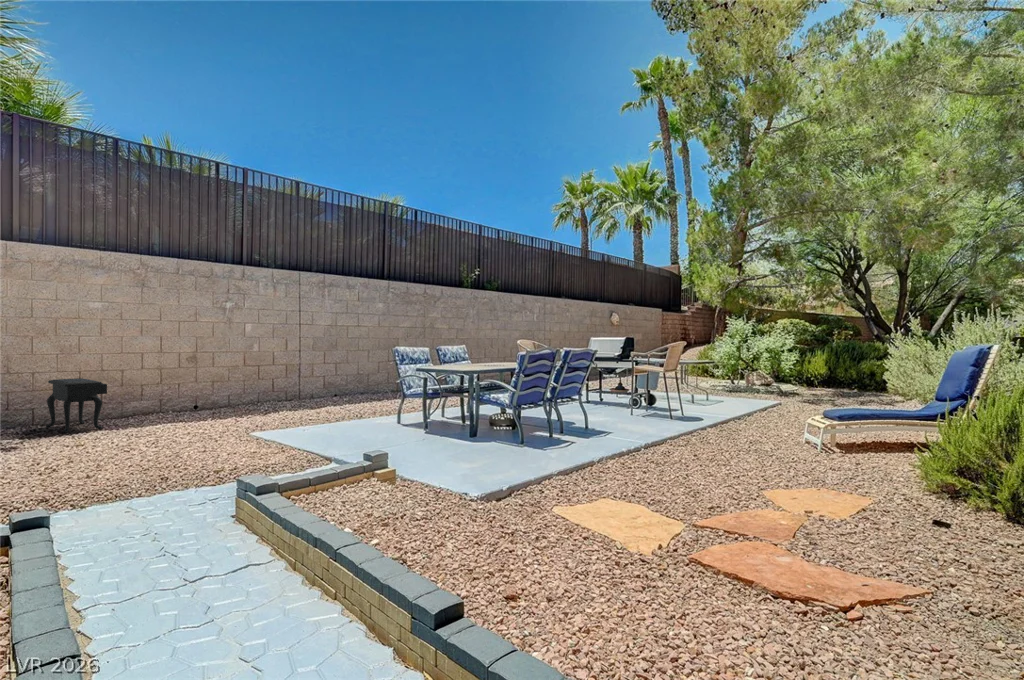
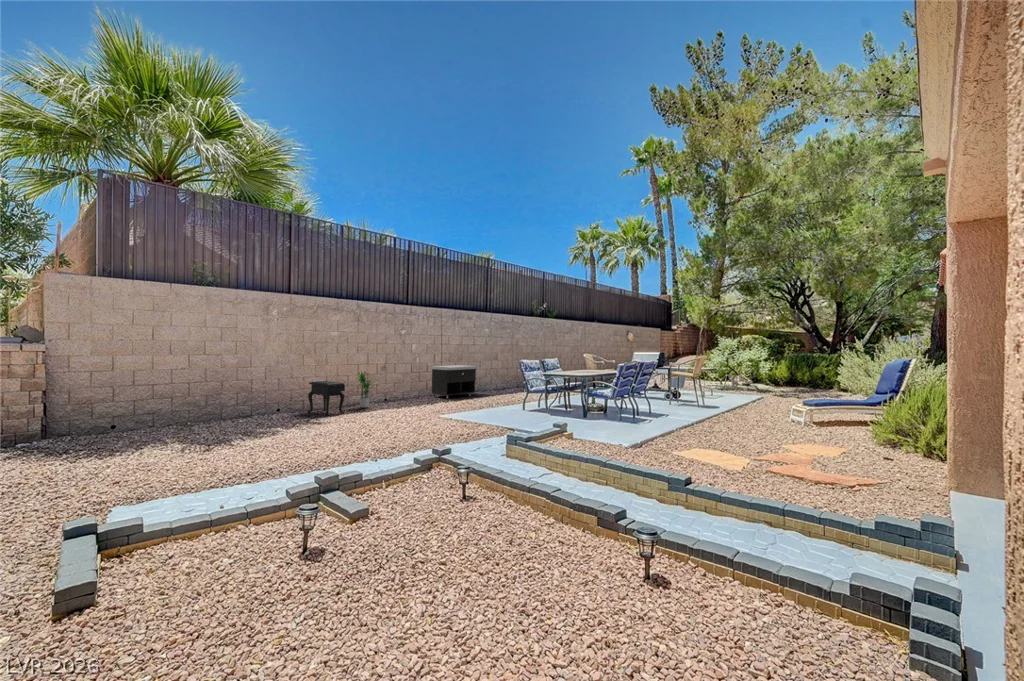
storage bench: none [289,356,360,404] -> present [432,365,477,398]
potted plant: none [131,362,176,419] -> present [356,372,371,408]

